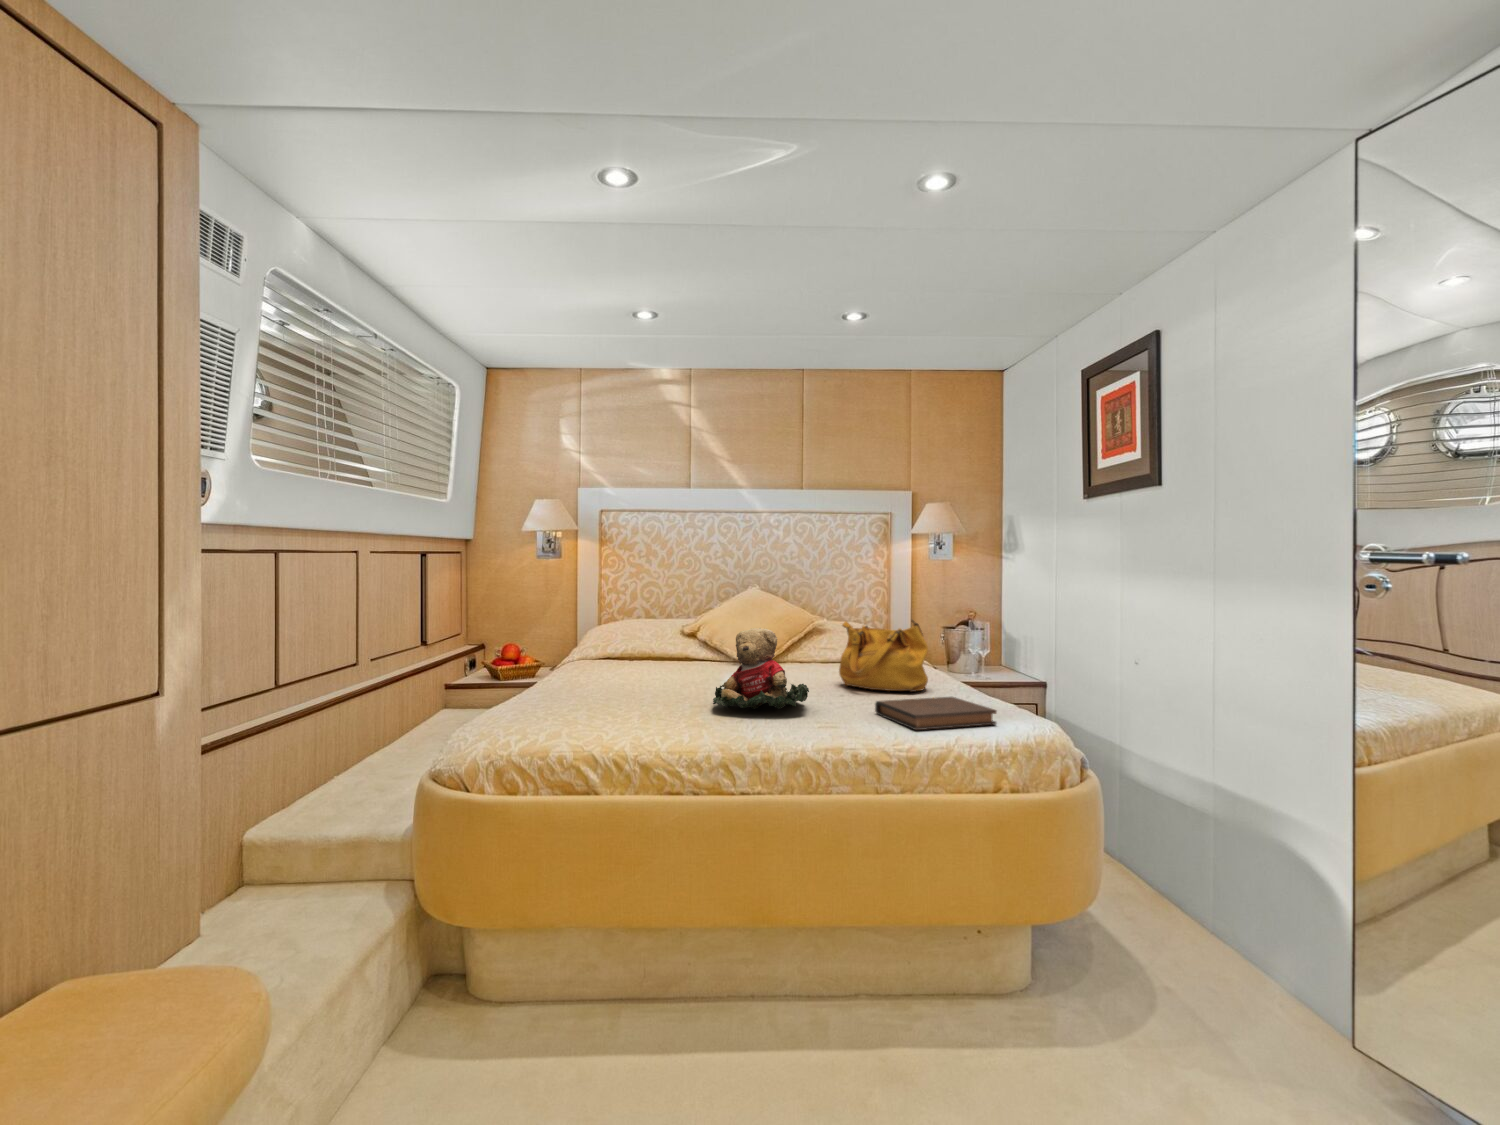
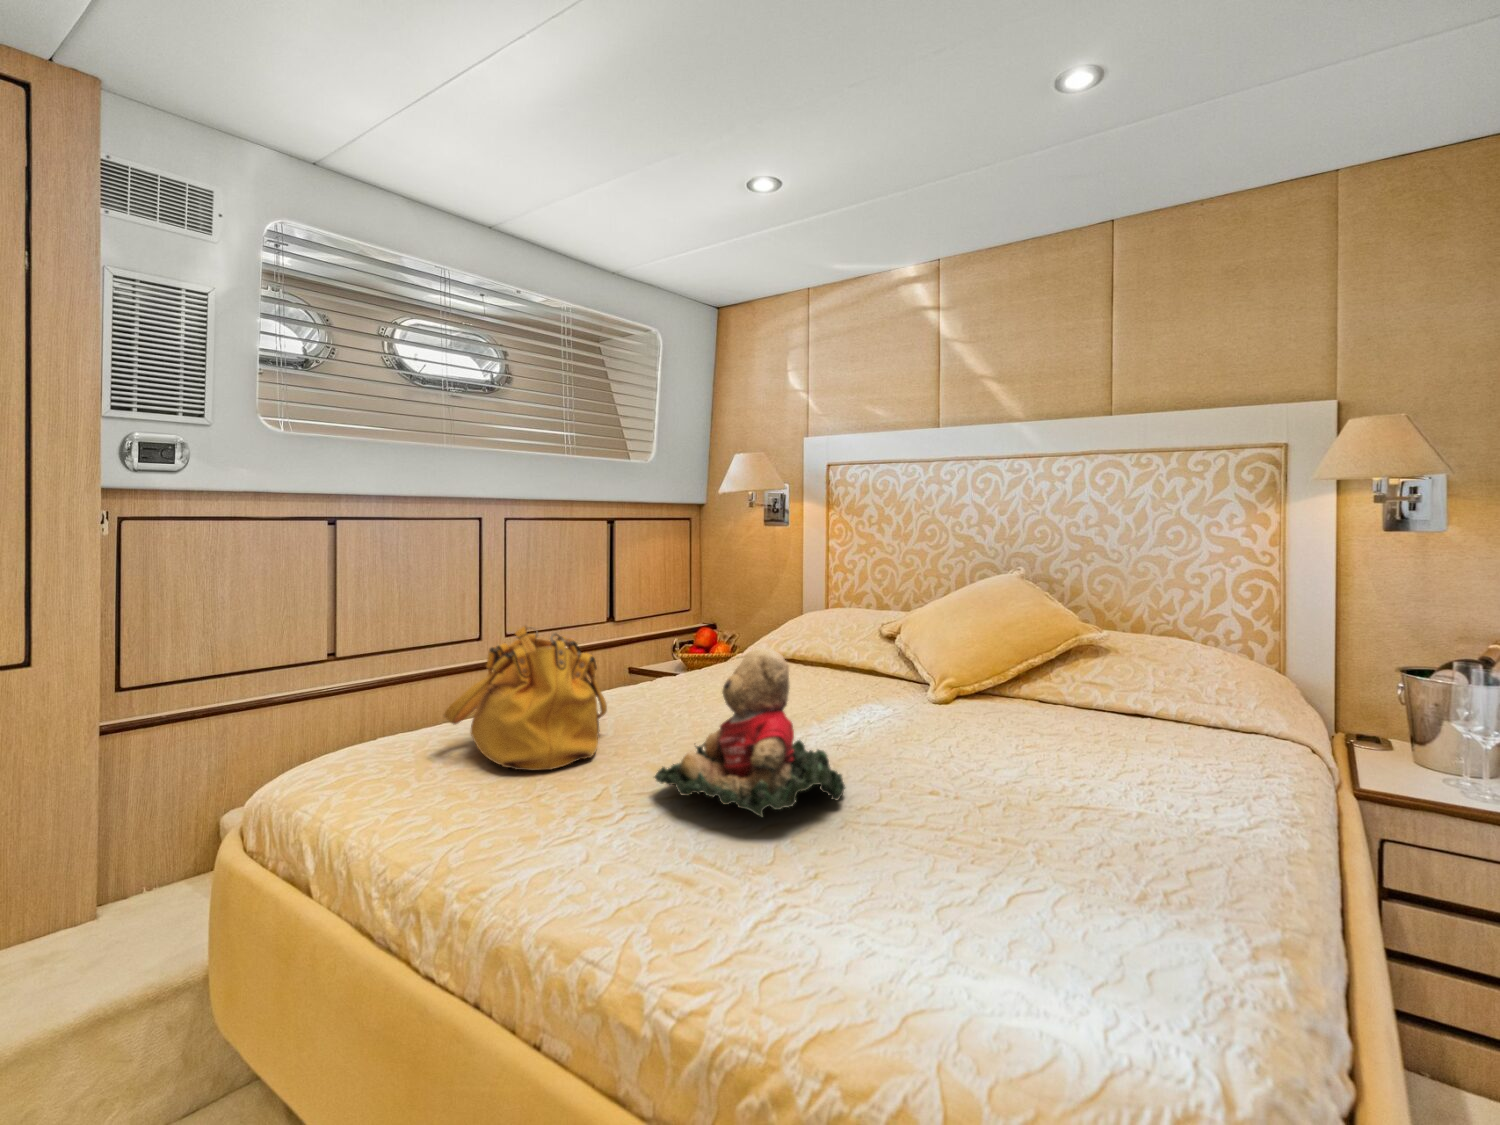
handbag: present [839,620,928,692] -> present [444,626,607,770]
book: present [875,697,997,730] -> none [912,845,1201,1031]

